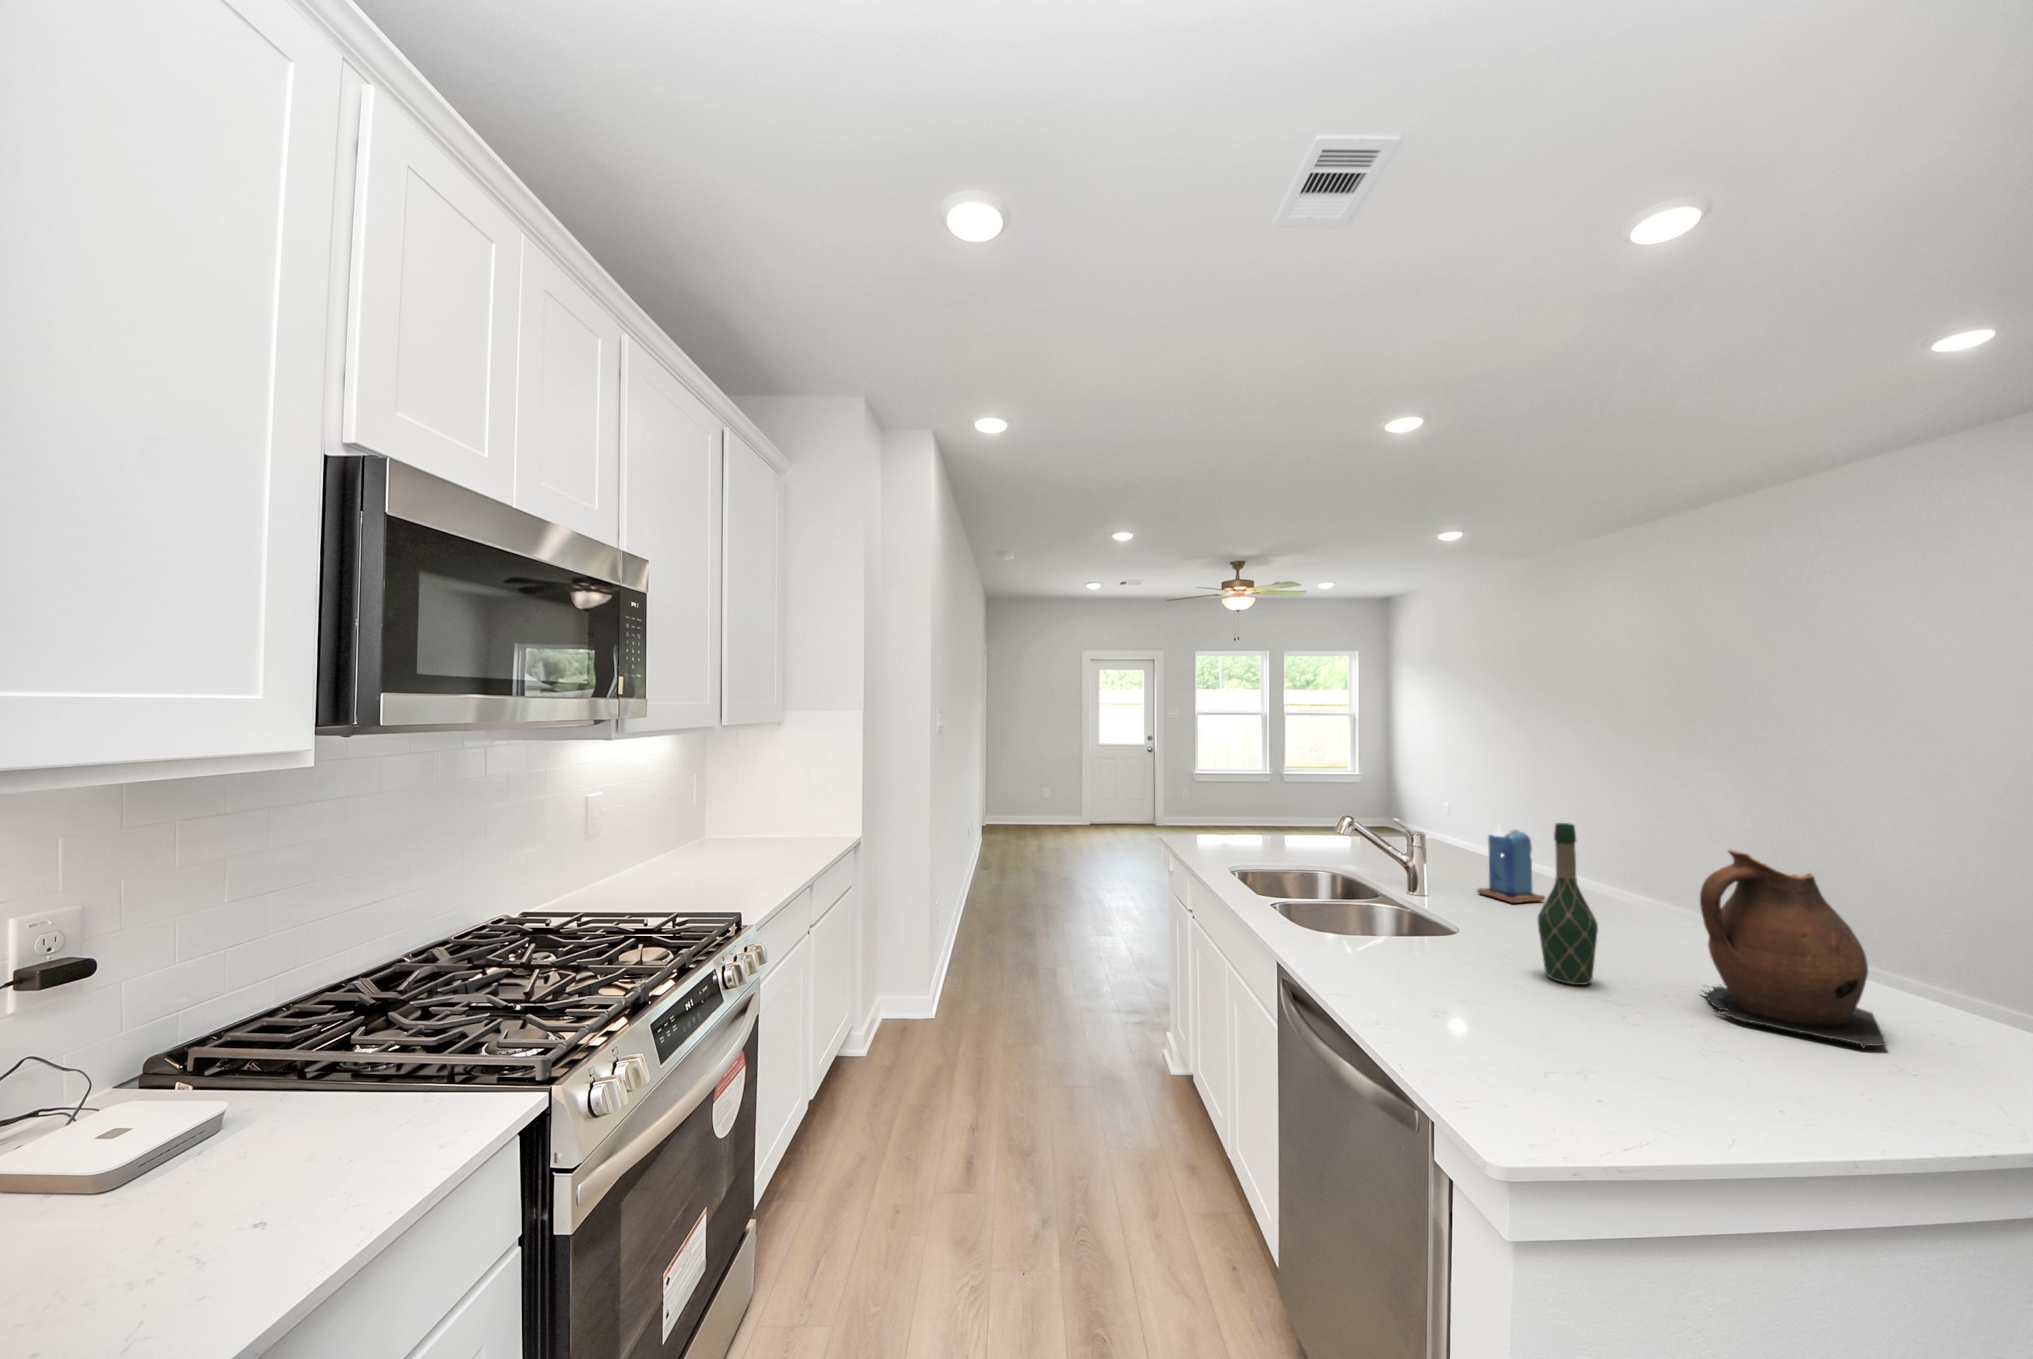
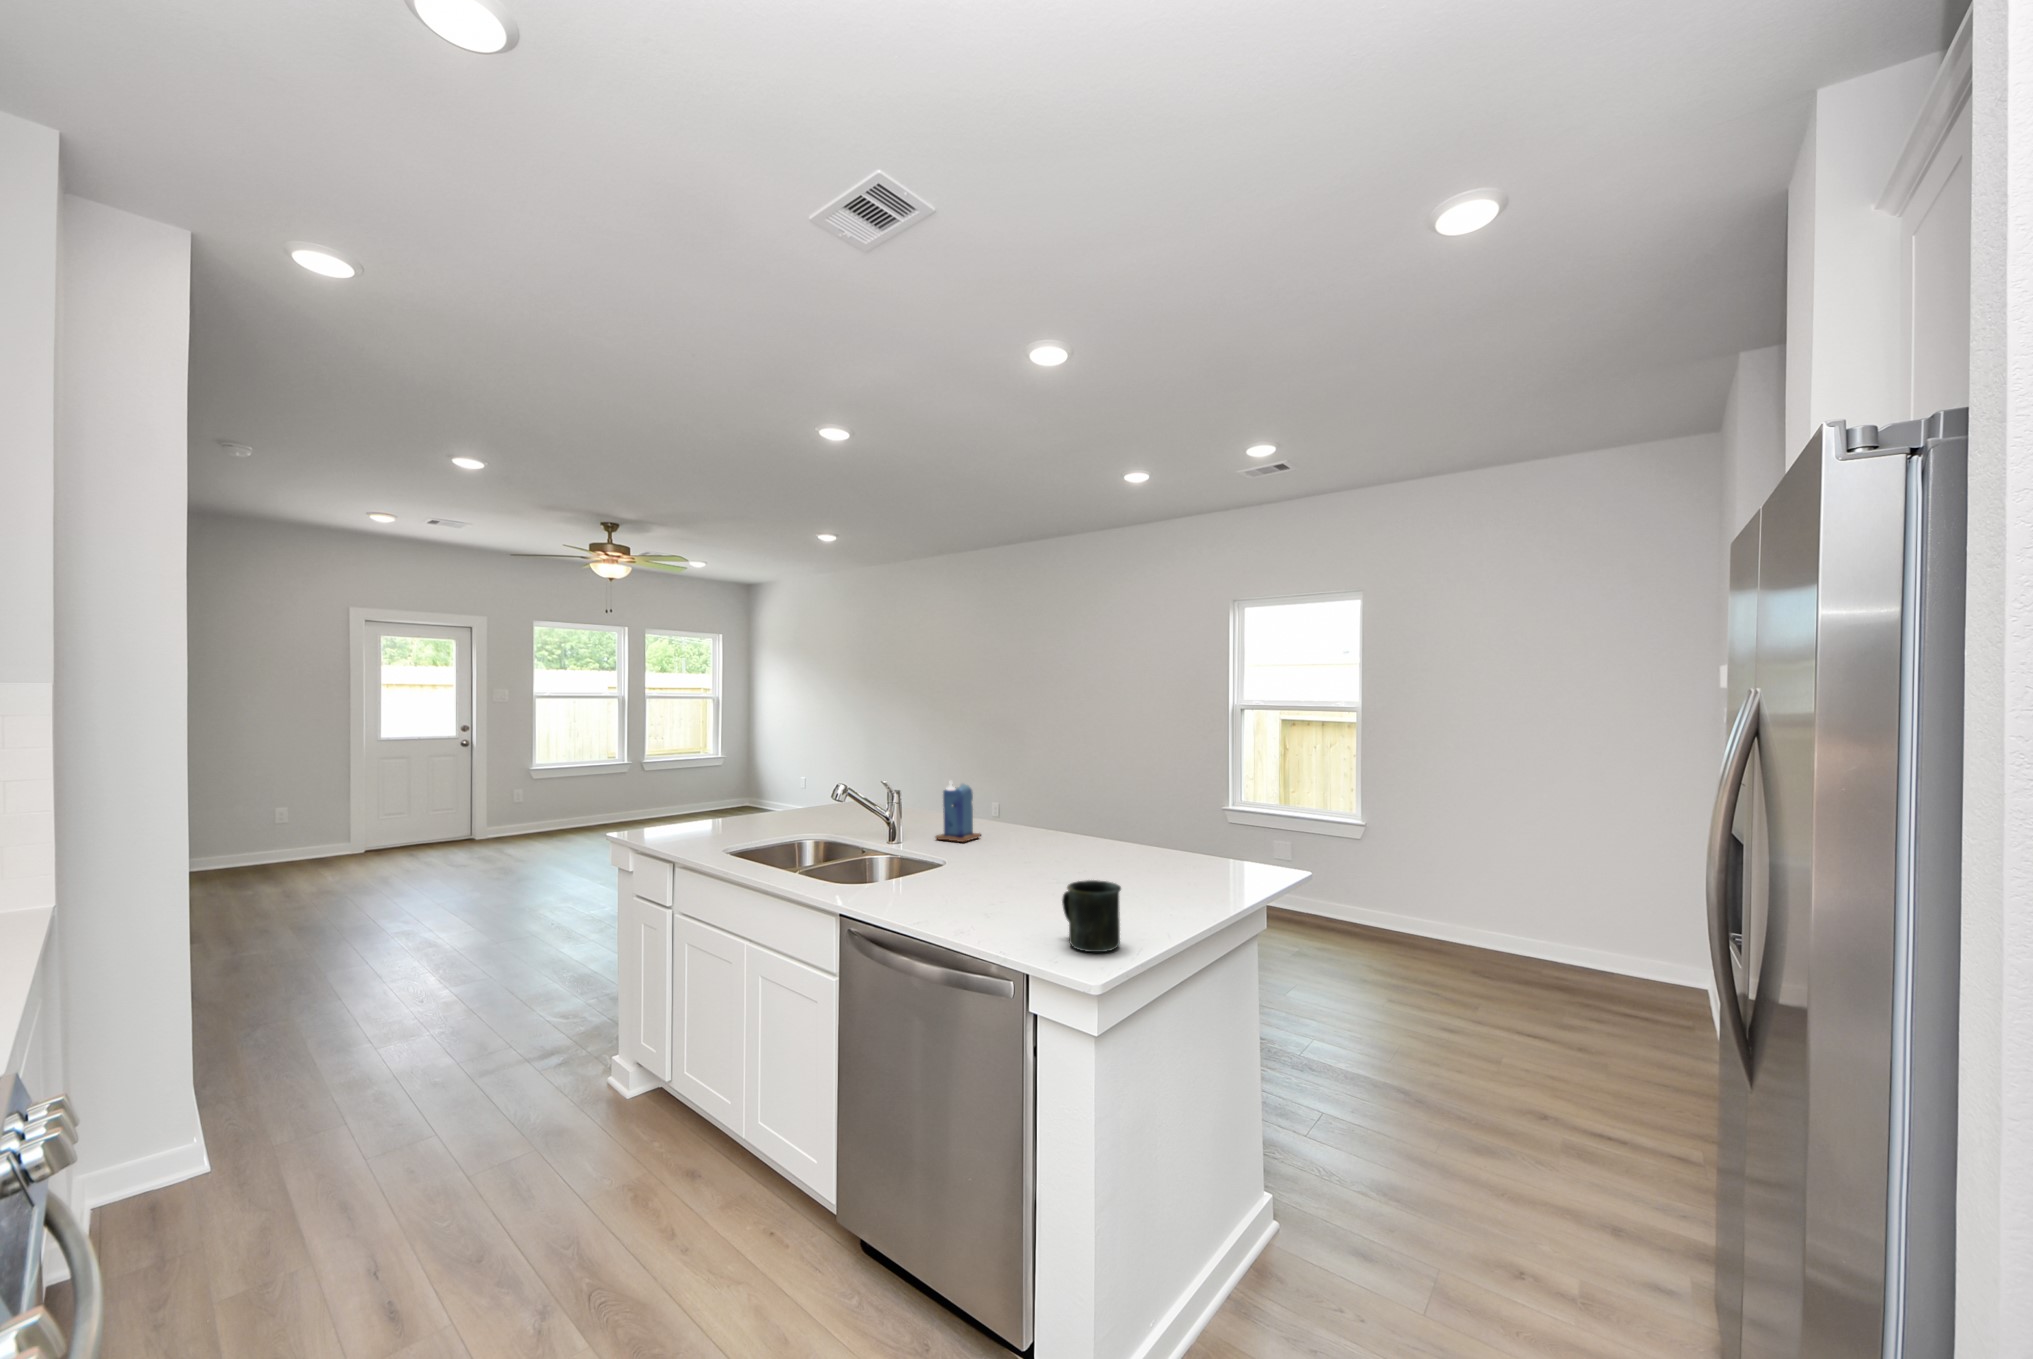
wine bottle: present [1538,823,1598,985] -> none [1019,770,1055,887]
ceramic pitcher: present [1700,850,1886,1048] -> none [1104,777,1197,887]
mug: none [1525,991,1621,1109] -> present [1062,880,1121,952]

